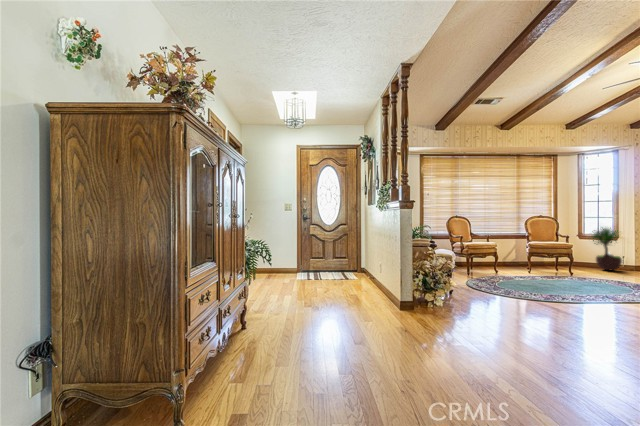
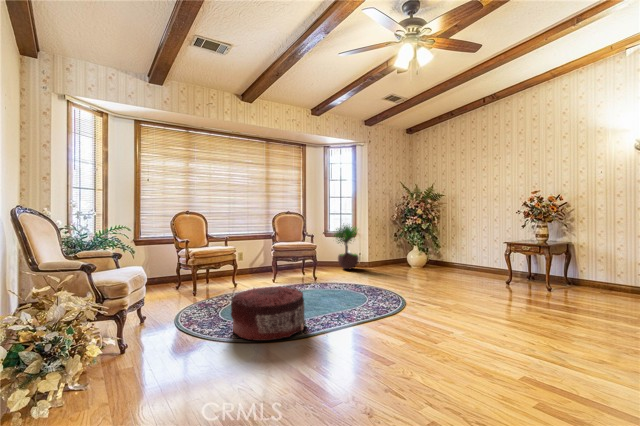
pouf: none [512,267,572,299] -> present [231,286,306,341]

